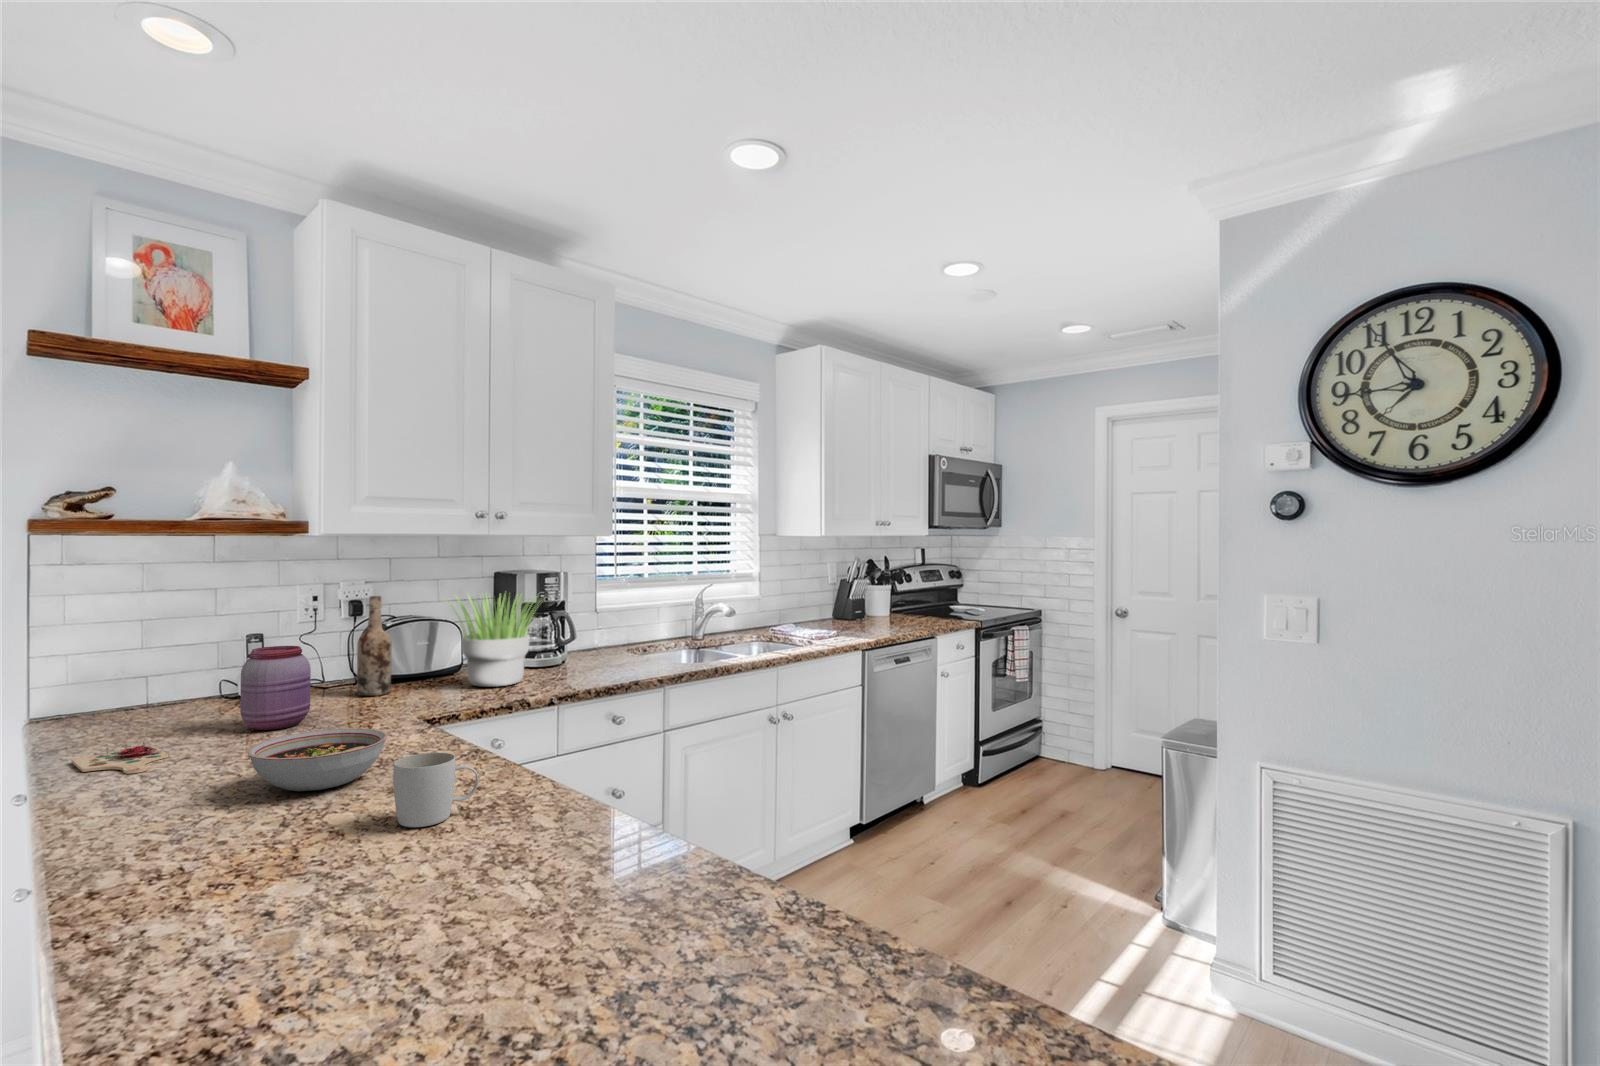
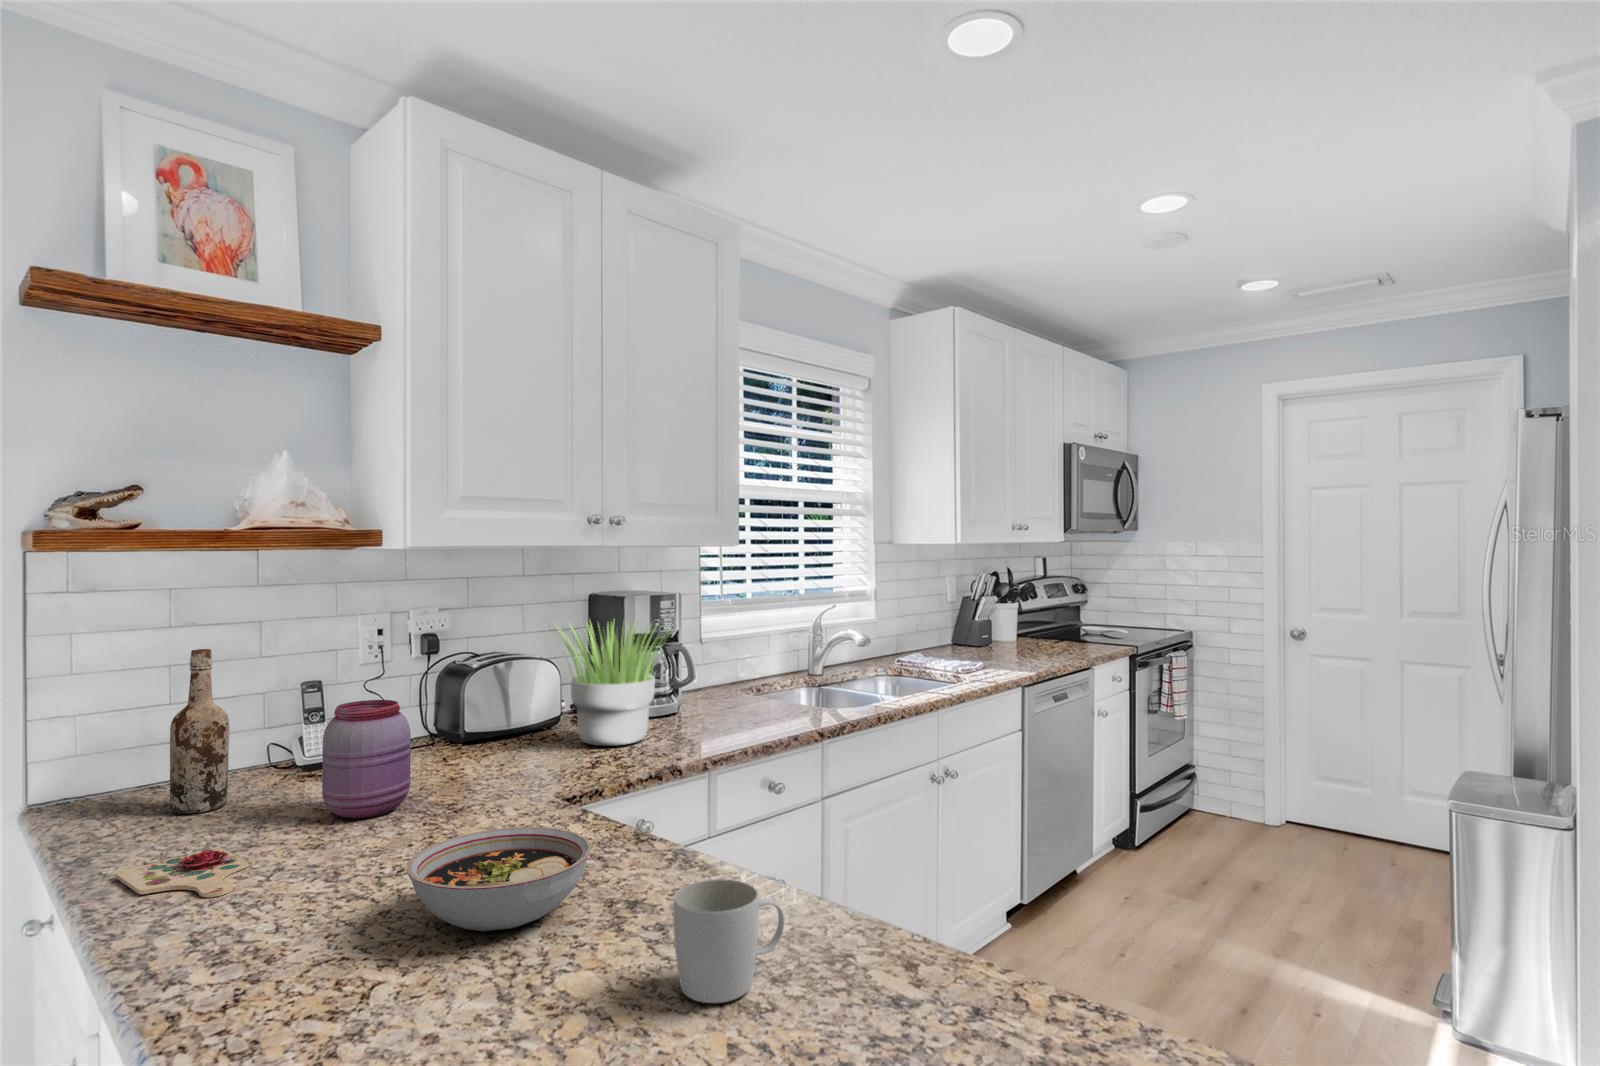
wine bottle: present [357,596,392,696] -> present [170,649,229,814]

